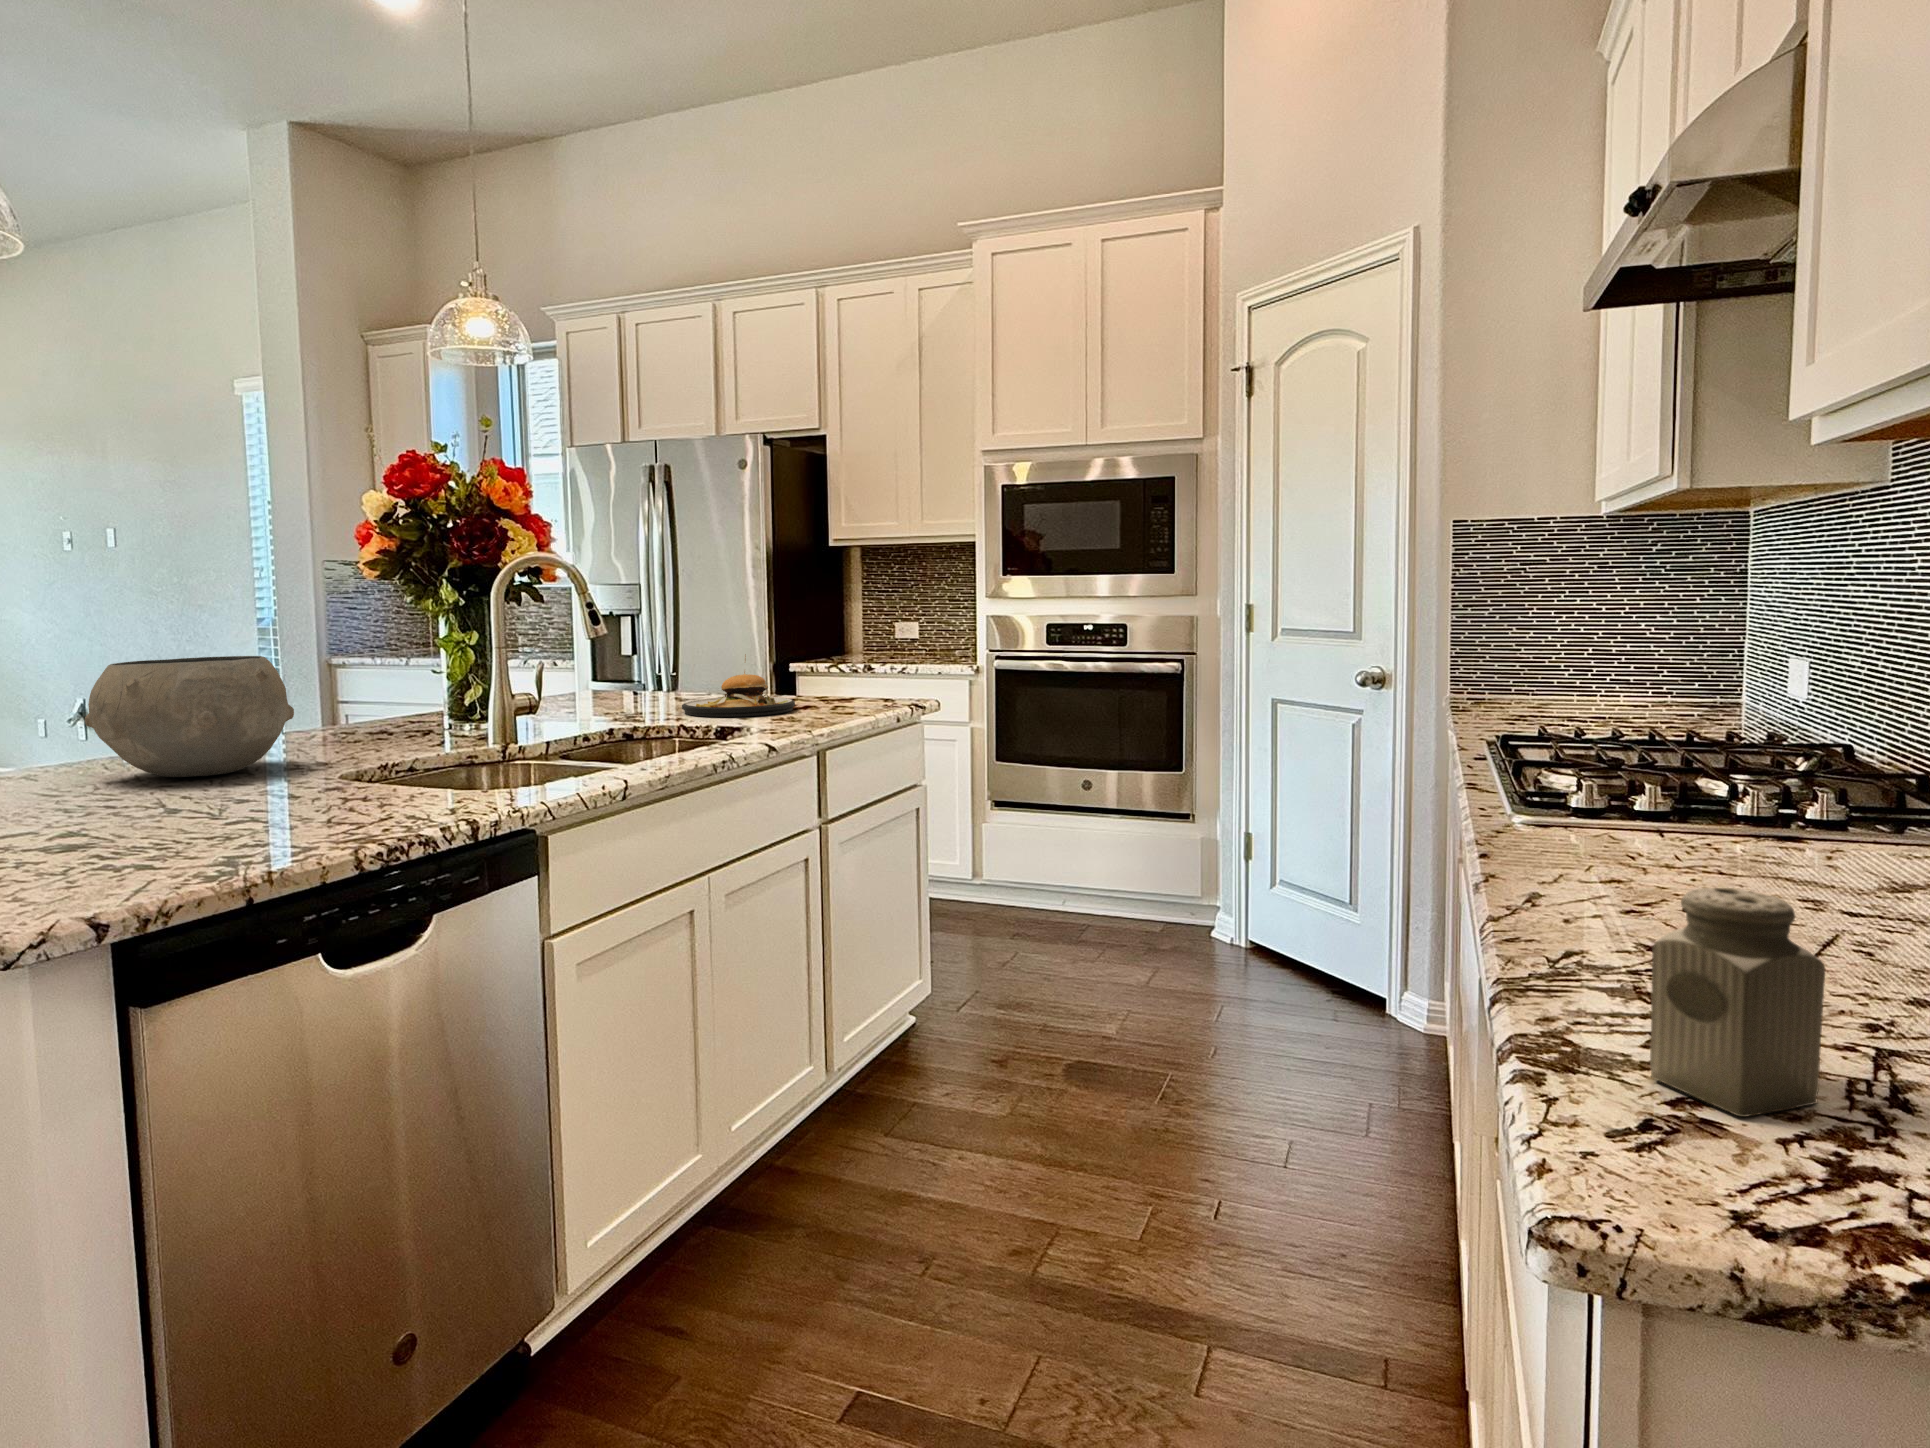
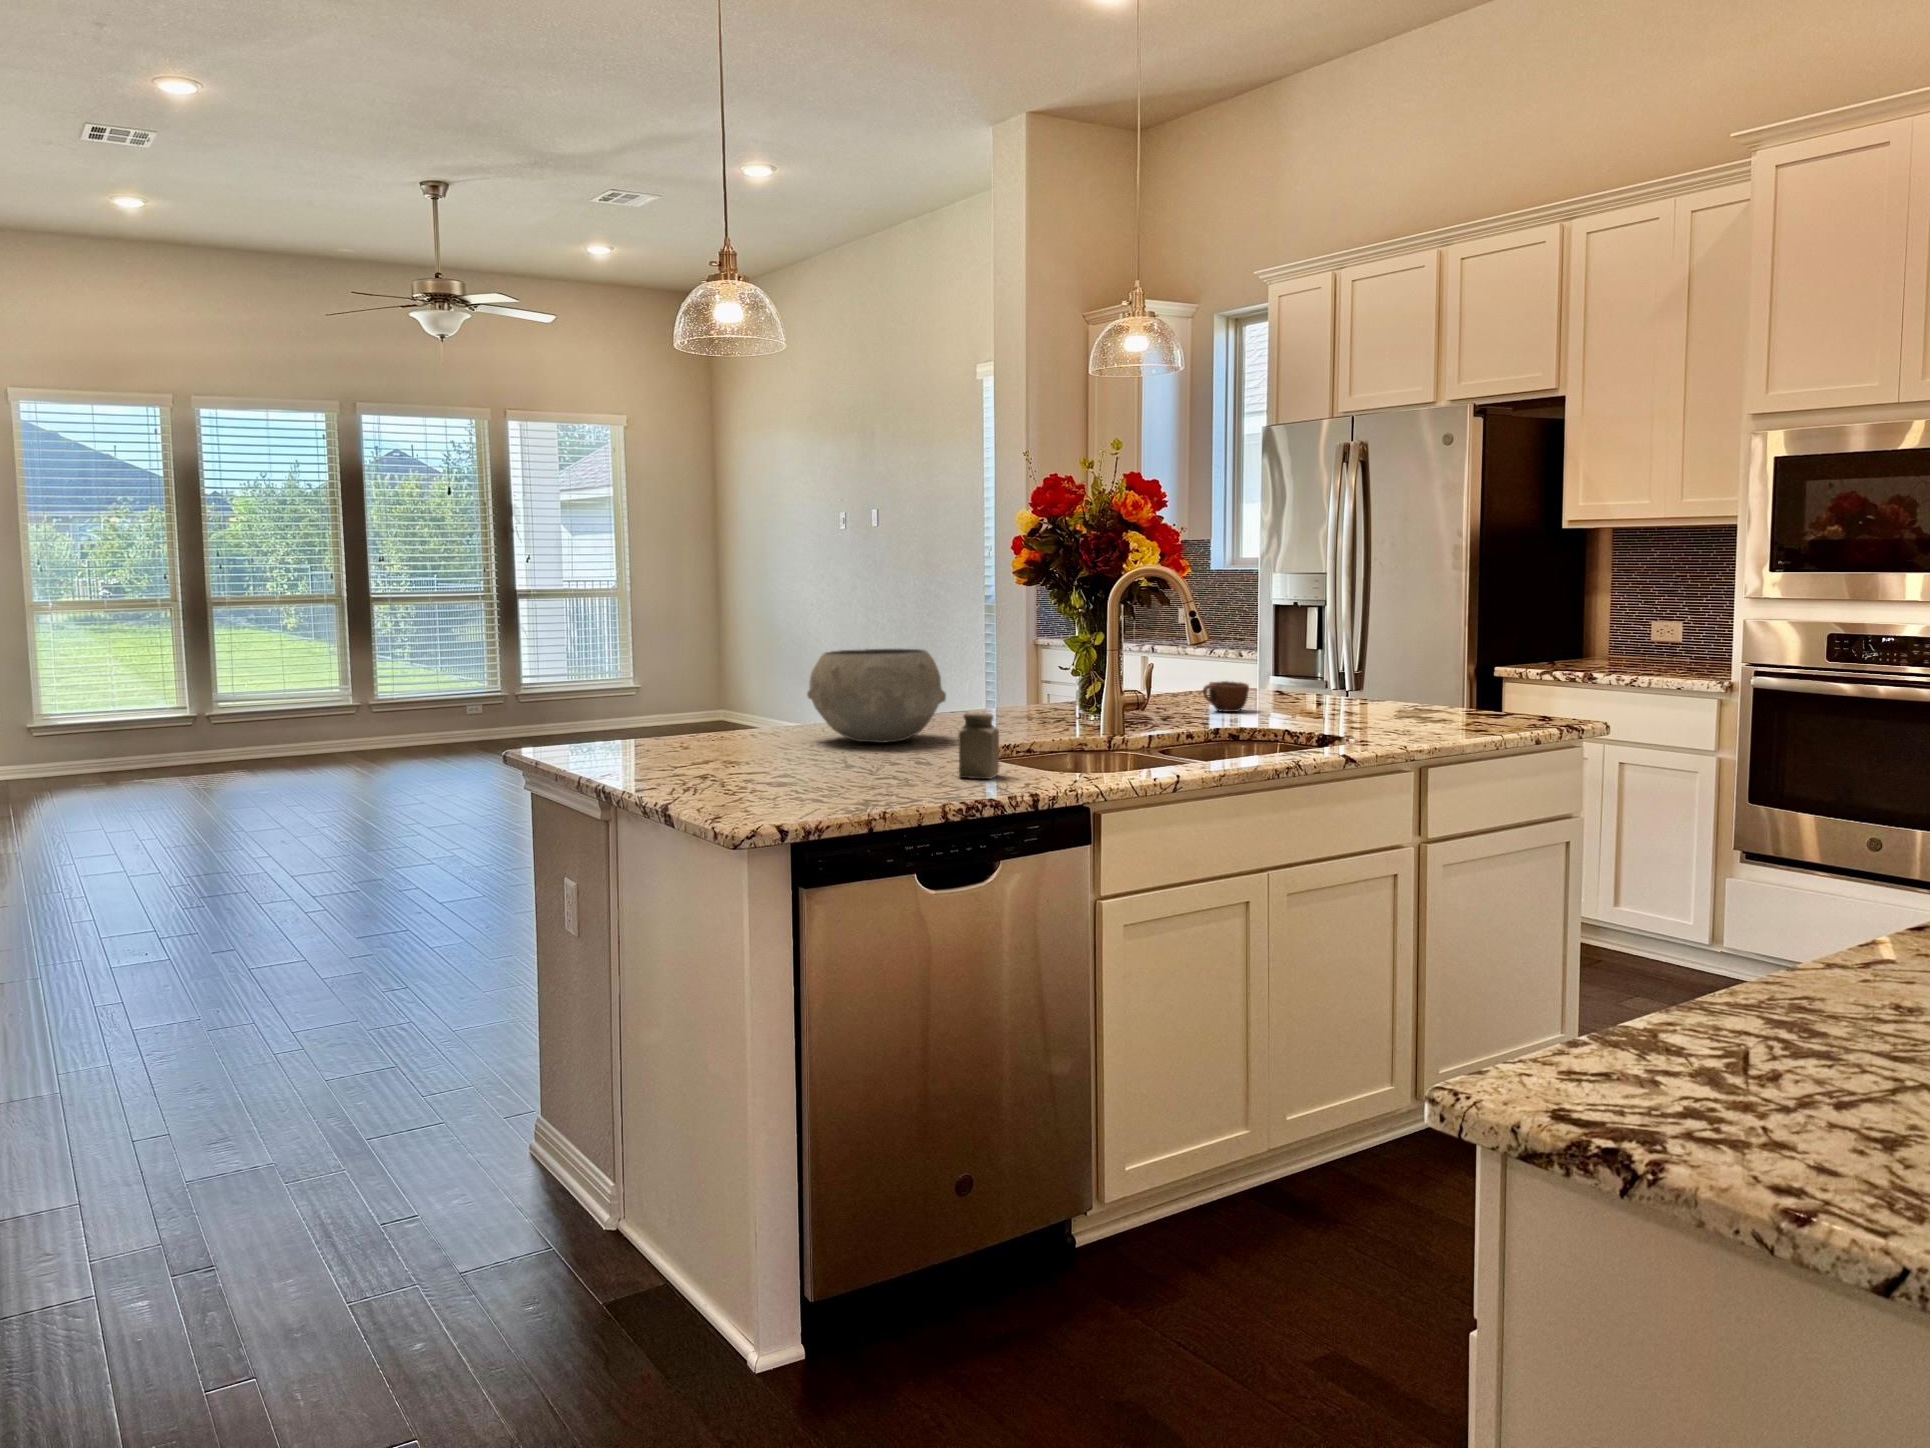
plate: present [682,655,795,717] -> none [1303,661,1424,725]
mug: none [576,682,622,713] -> present [1203,681,1249,712]
salt shaker: present [1650,888,1825,1117] -> present [958,712,999,779]

